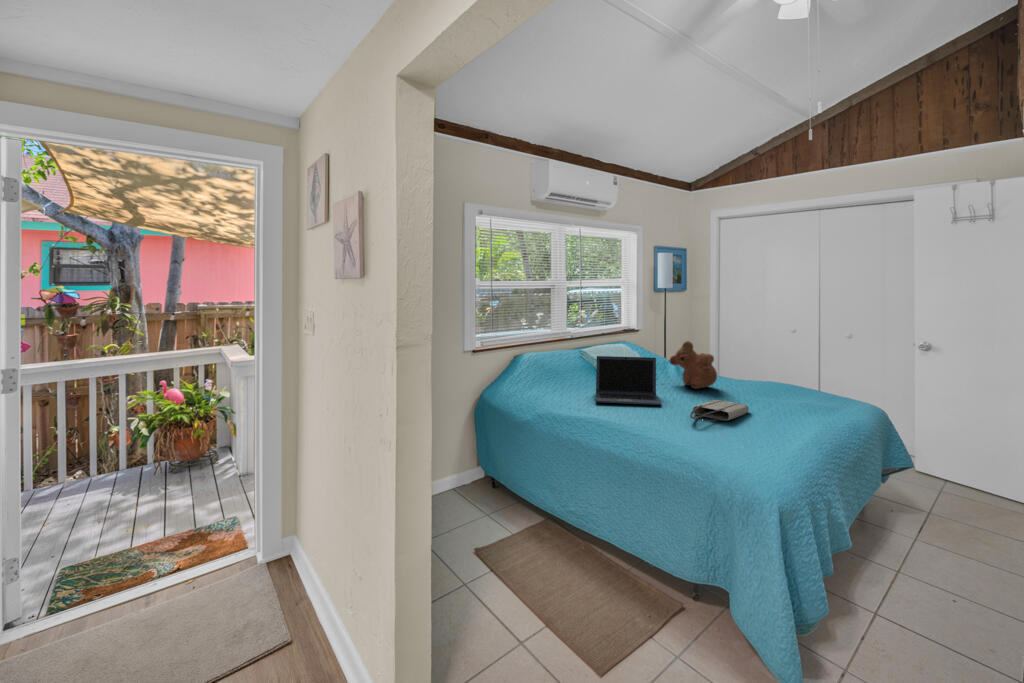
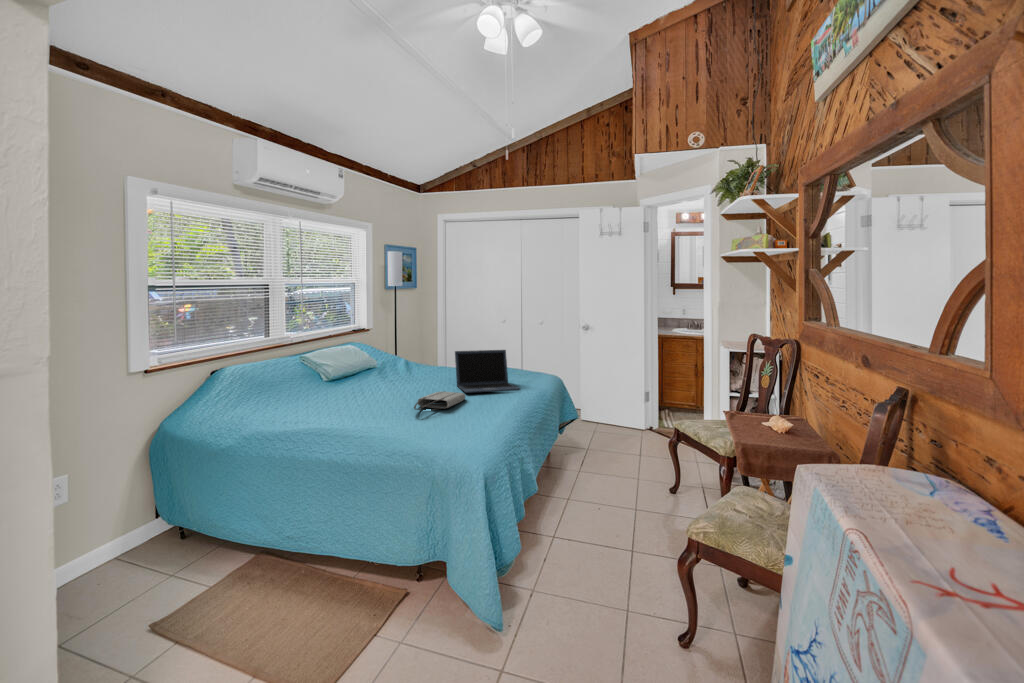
teddy bear: present [670,341,717,389] -> none [399,339,441,383]
laptop: present [596,356,661,405] -> present [455,350,520,393]

